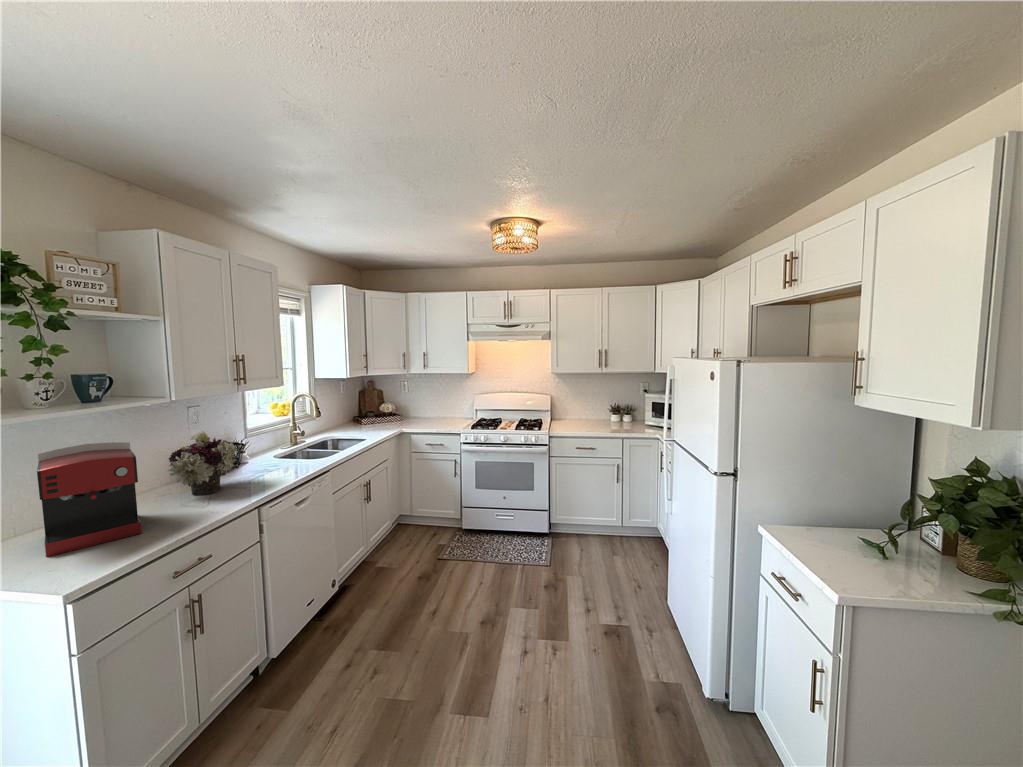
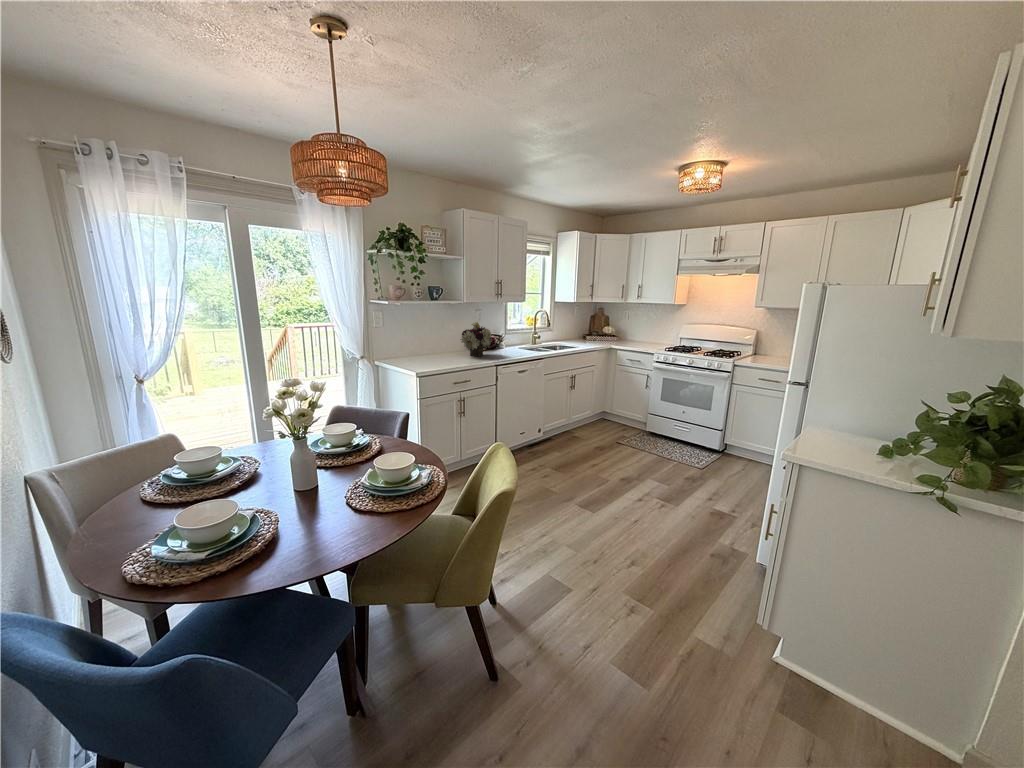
coffee maker: present [37,442,142,557] -> none [414,318,446,363]

